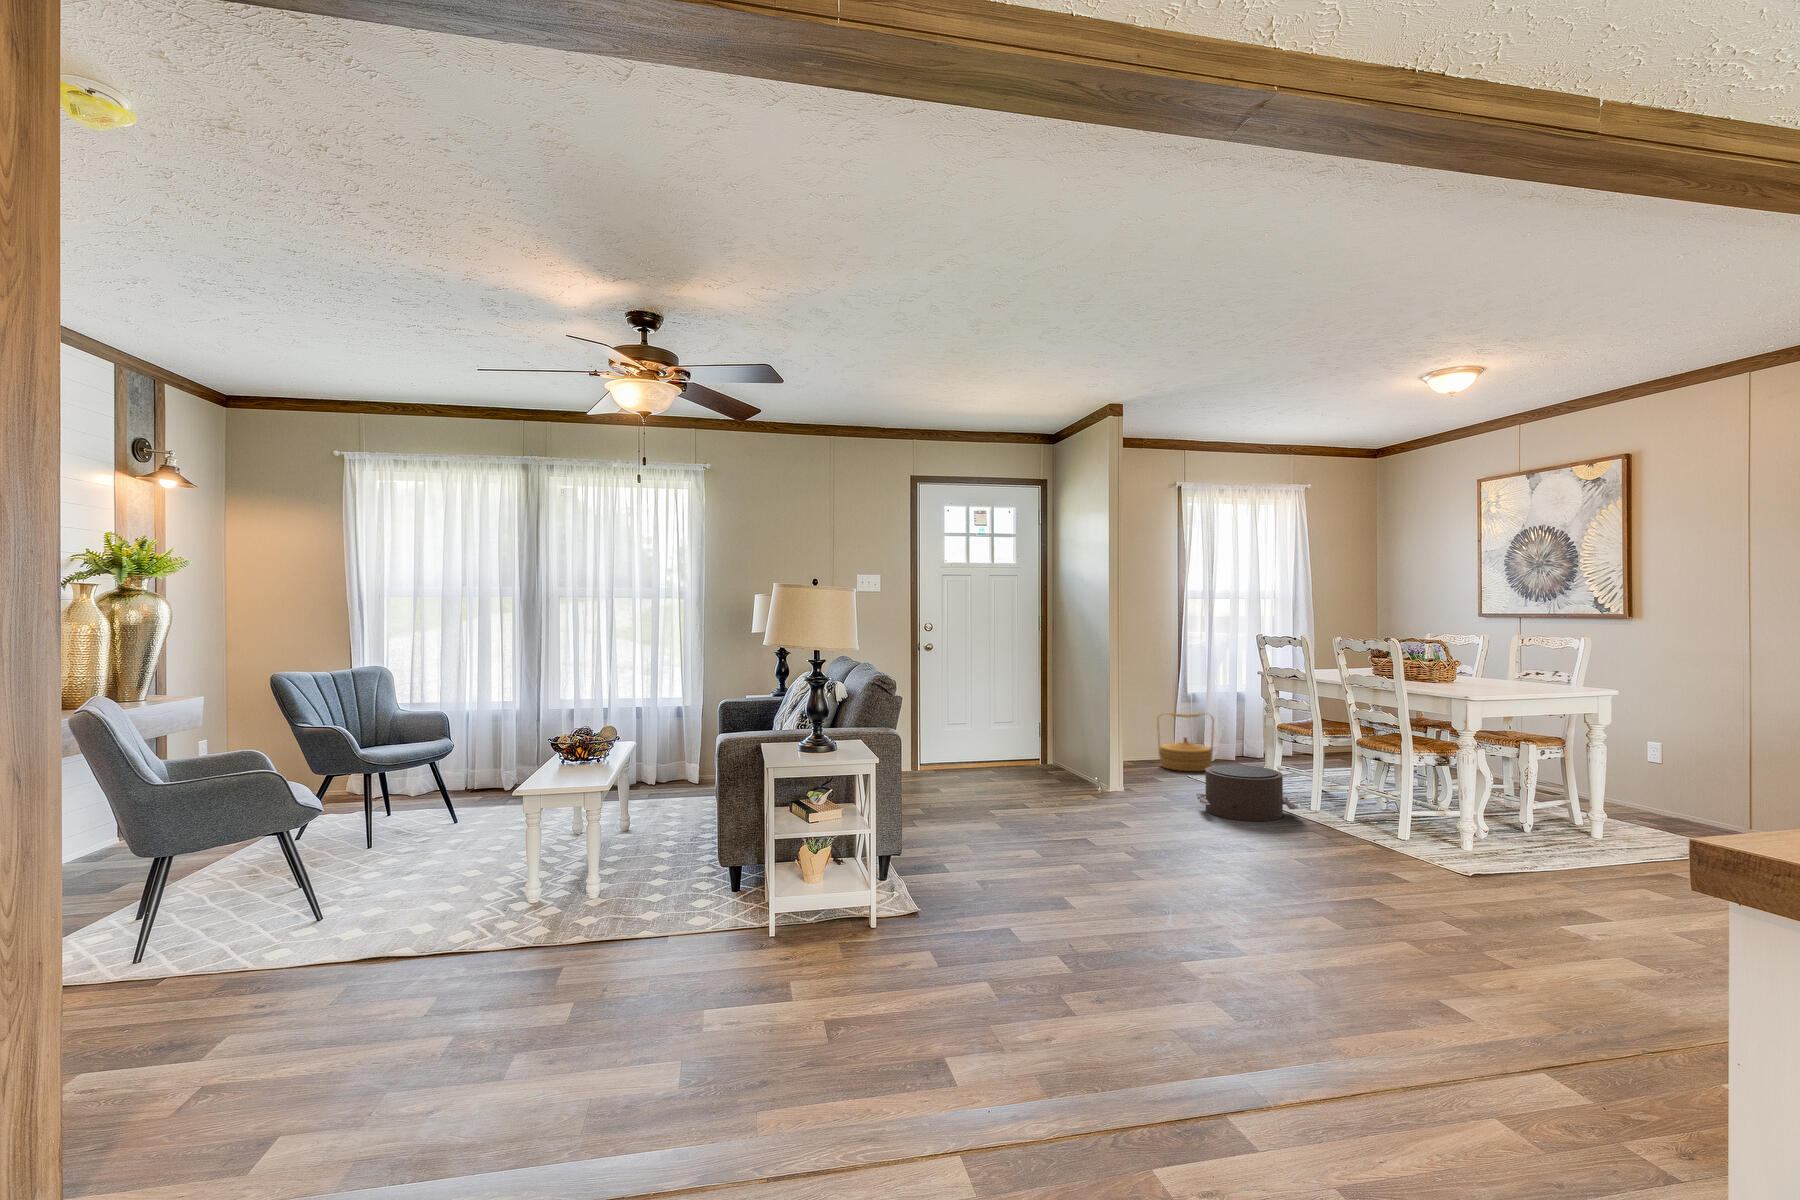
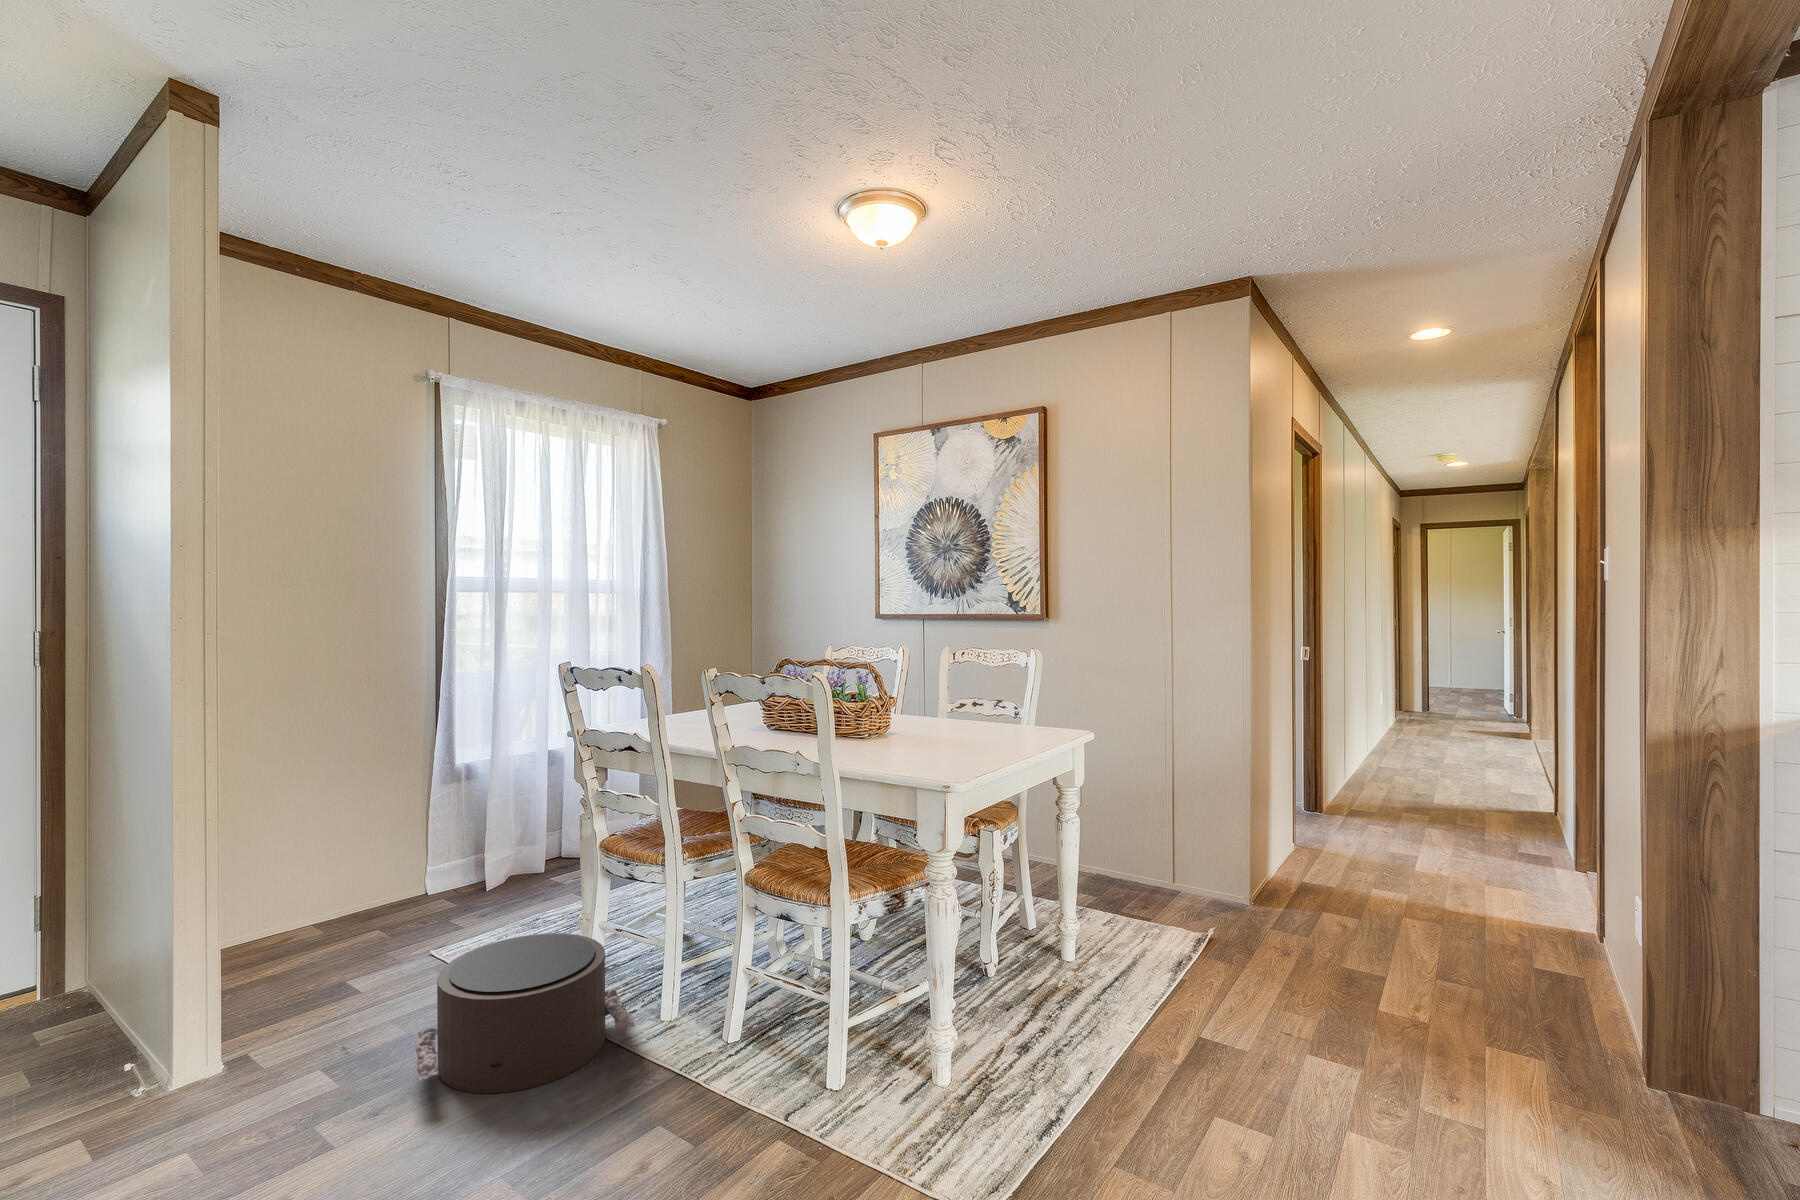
woven basket: present [1157,713,1214,771] -> none [388,801,503,922]

